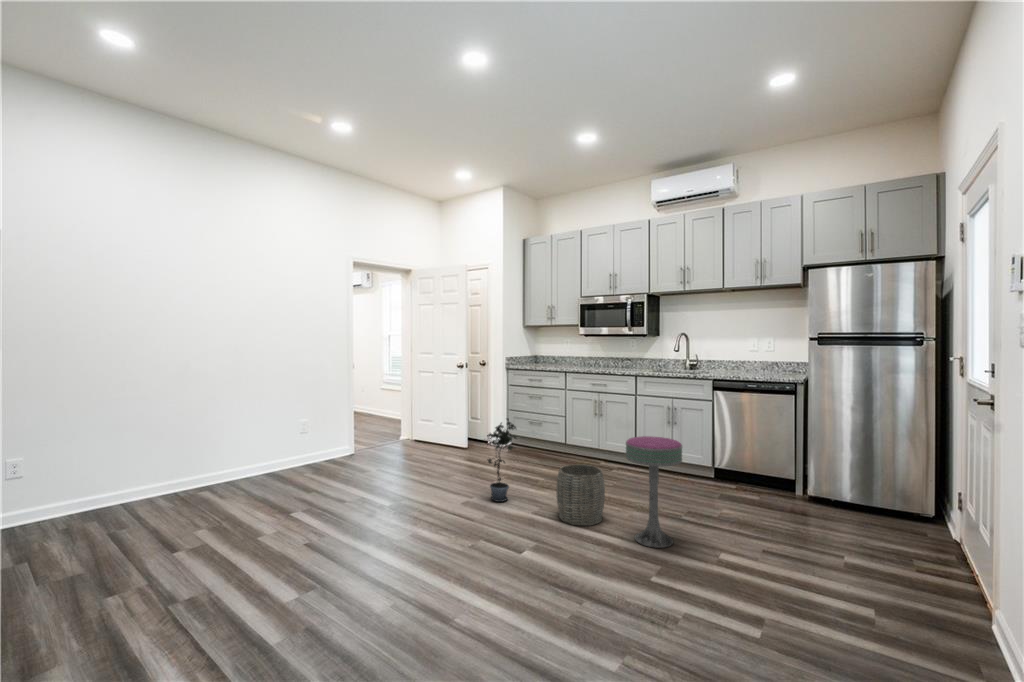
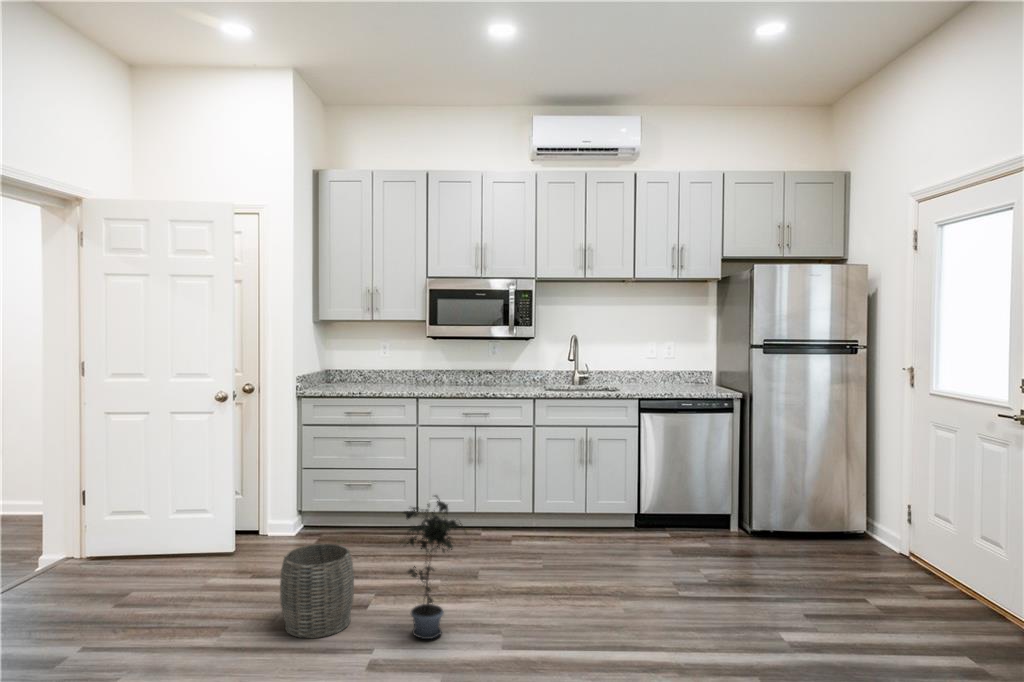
bar stool: present [626,436,682,548] -> none [660,496,739,652]
woven basket: present [556,465,605,526] -> present [280,544,354,638]

